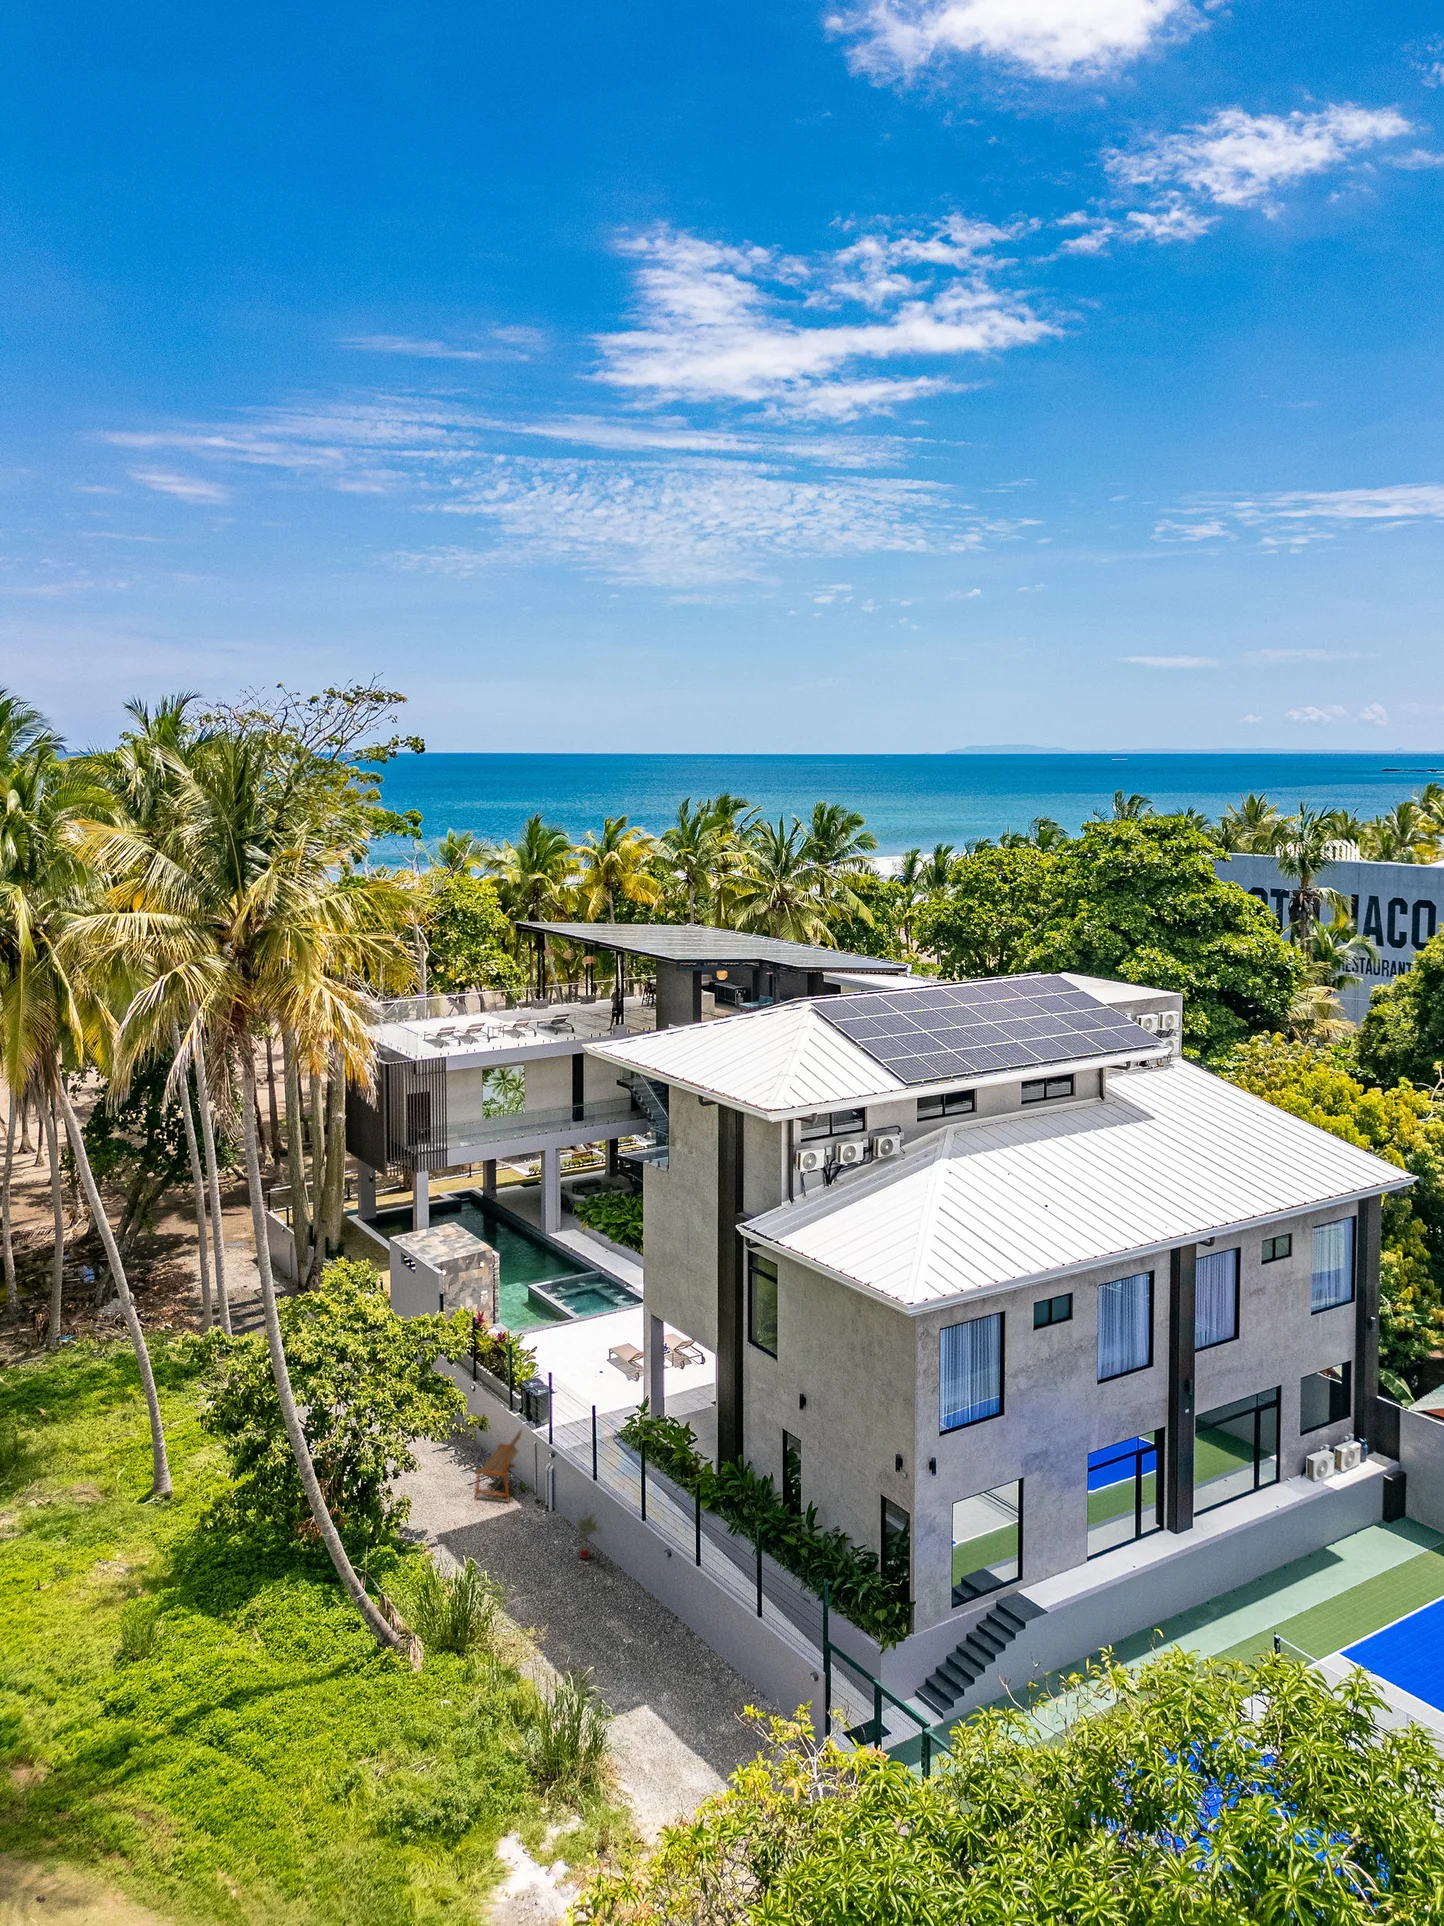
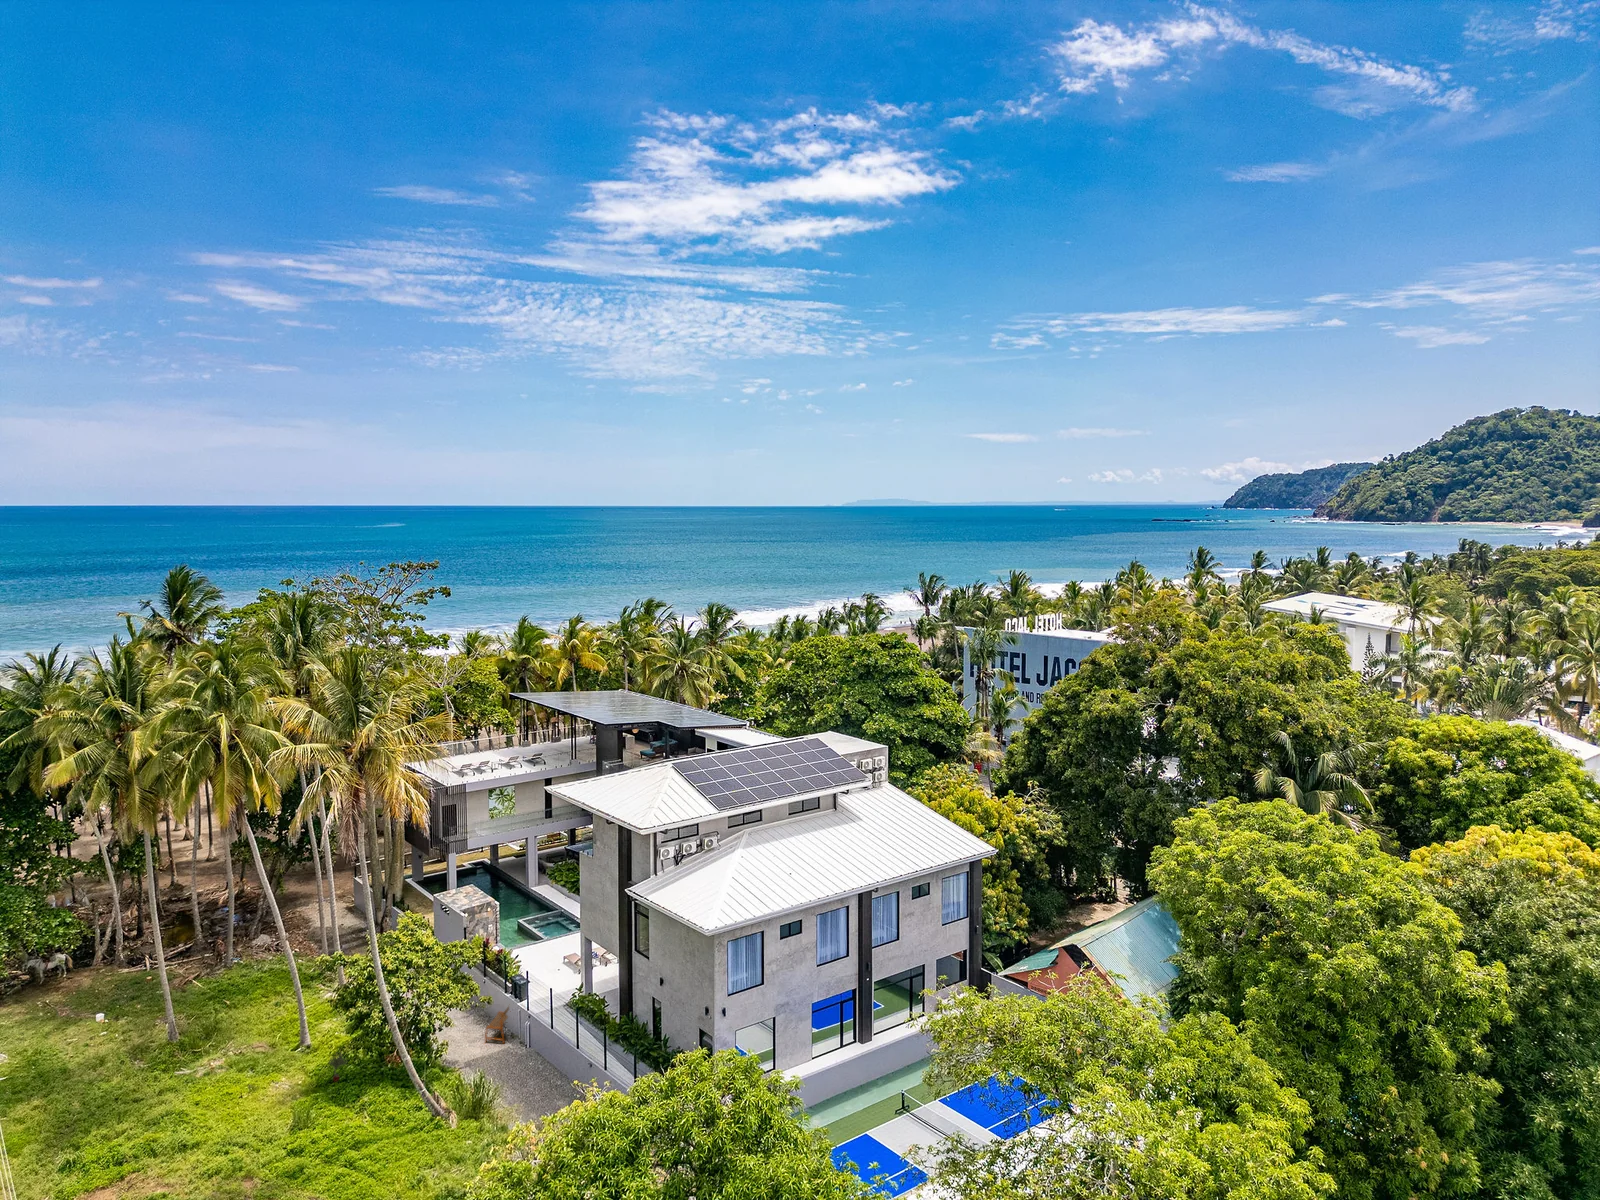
potted tree: present [576,1509,603,1559] -> present [329,1052,346,1082]

